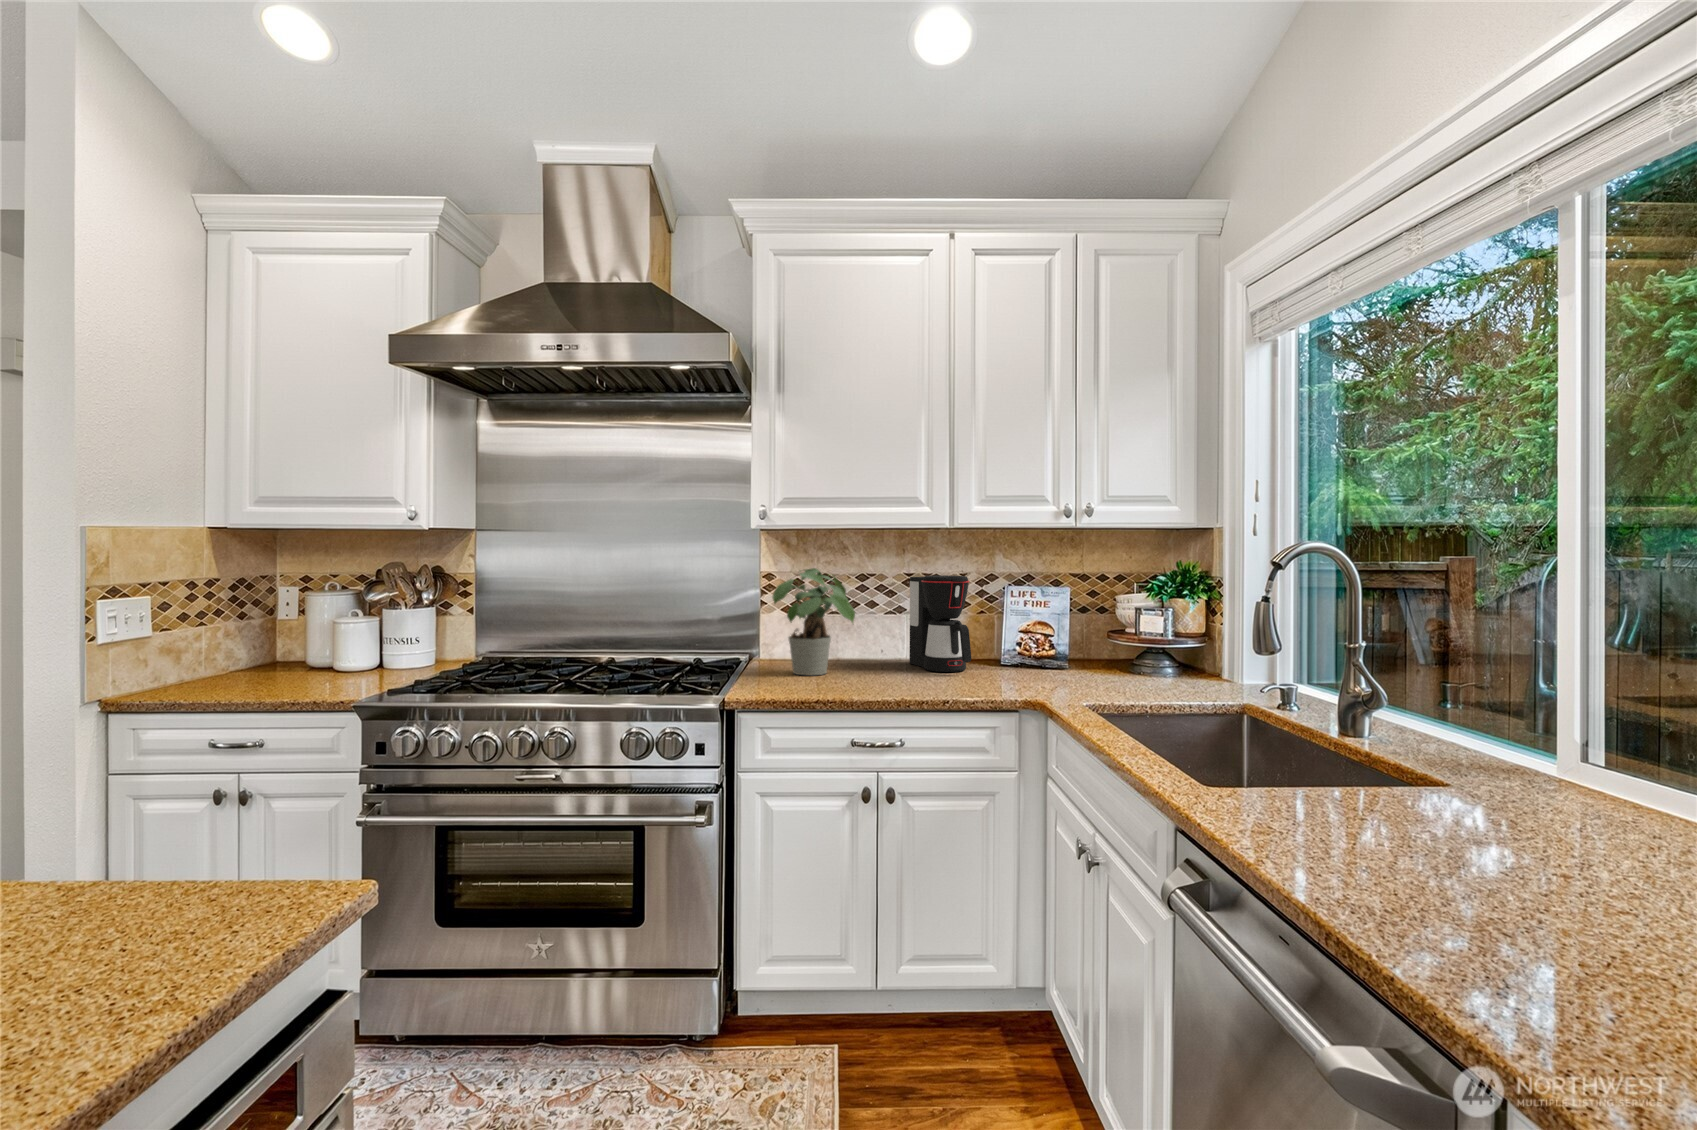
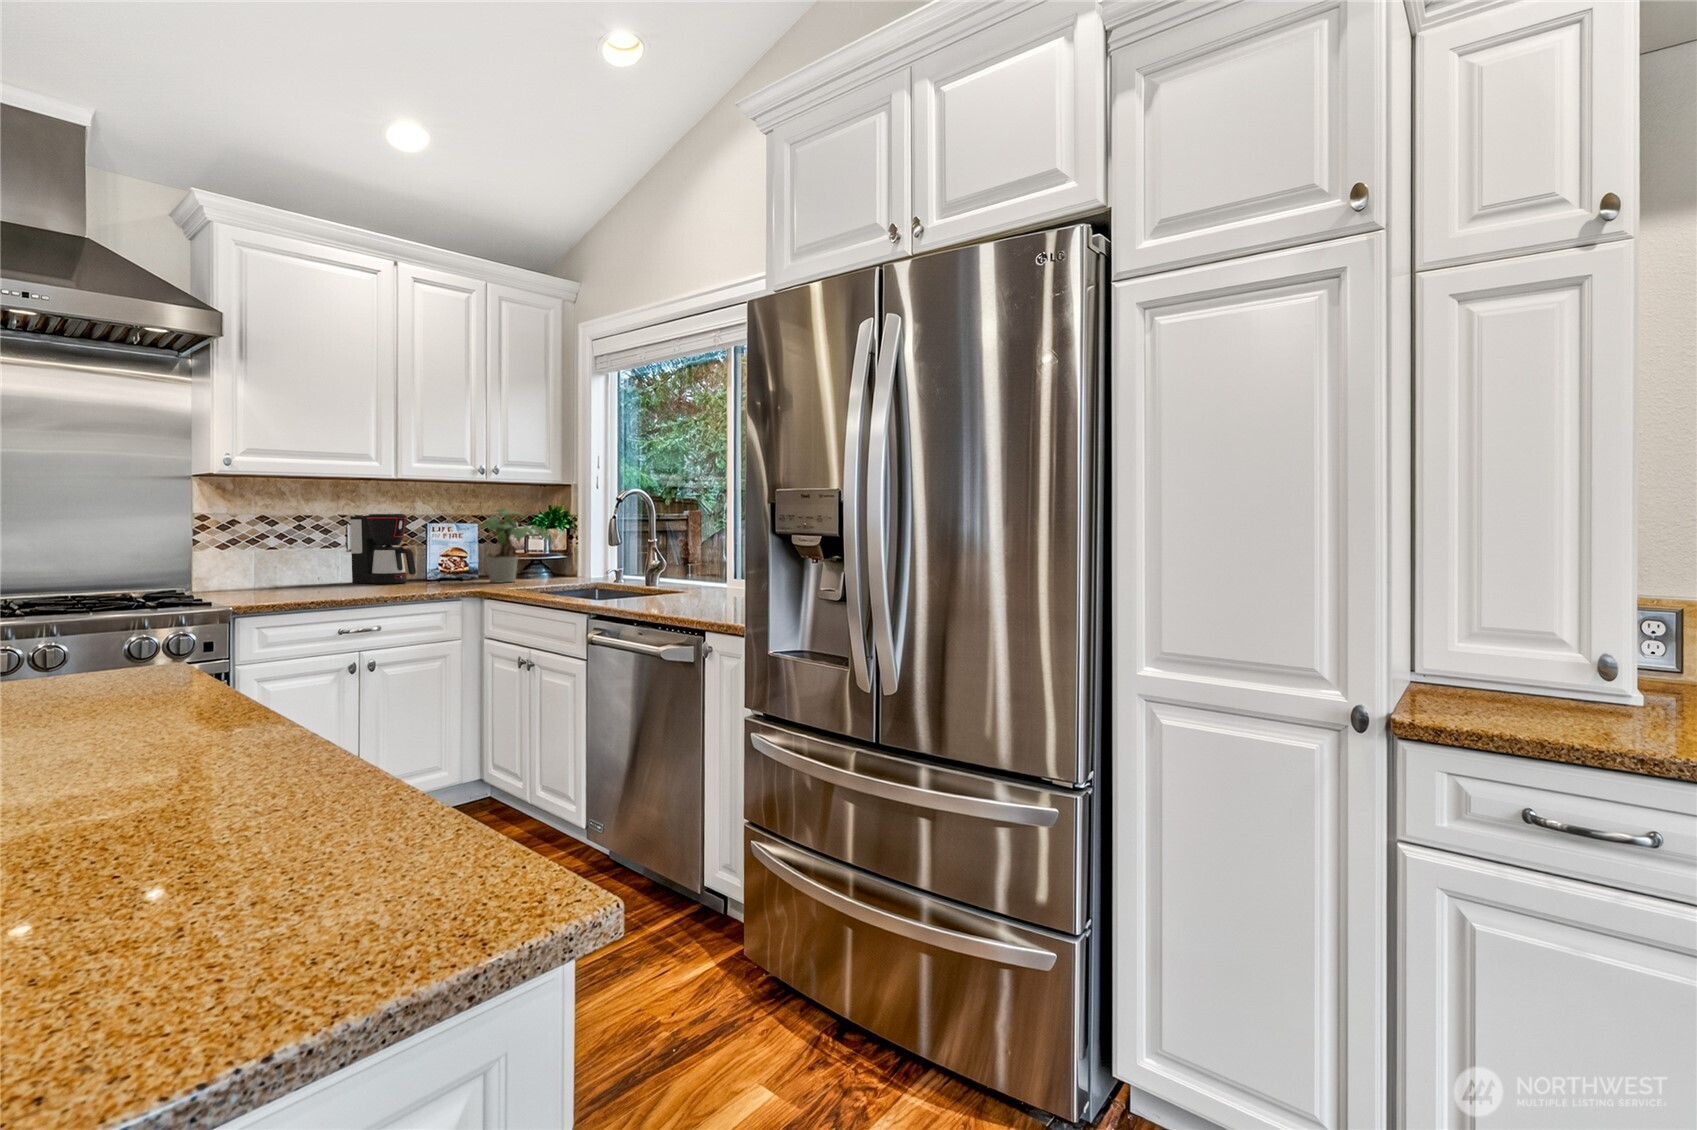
potted plant: present [772,568,855,675] -> present [481,509,551,583]

